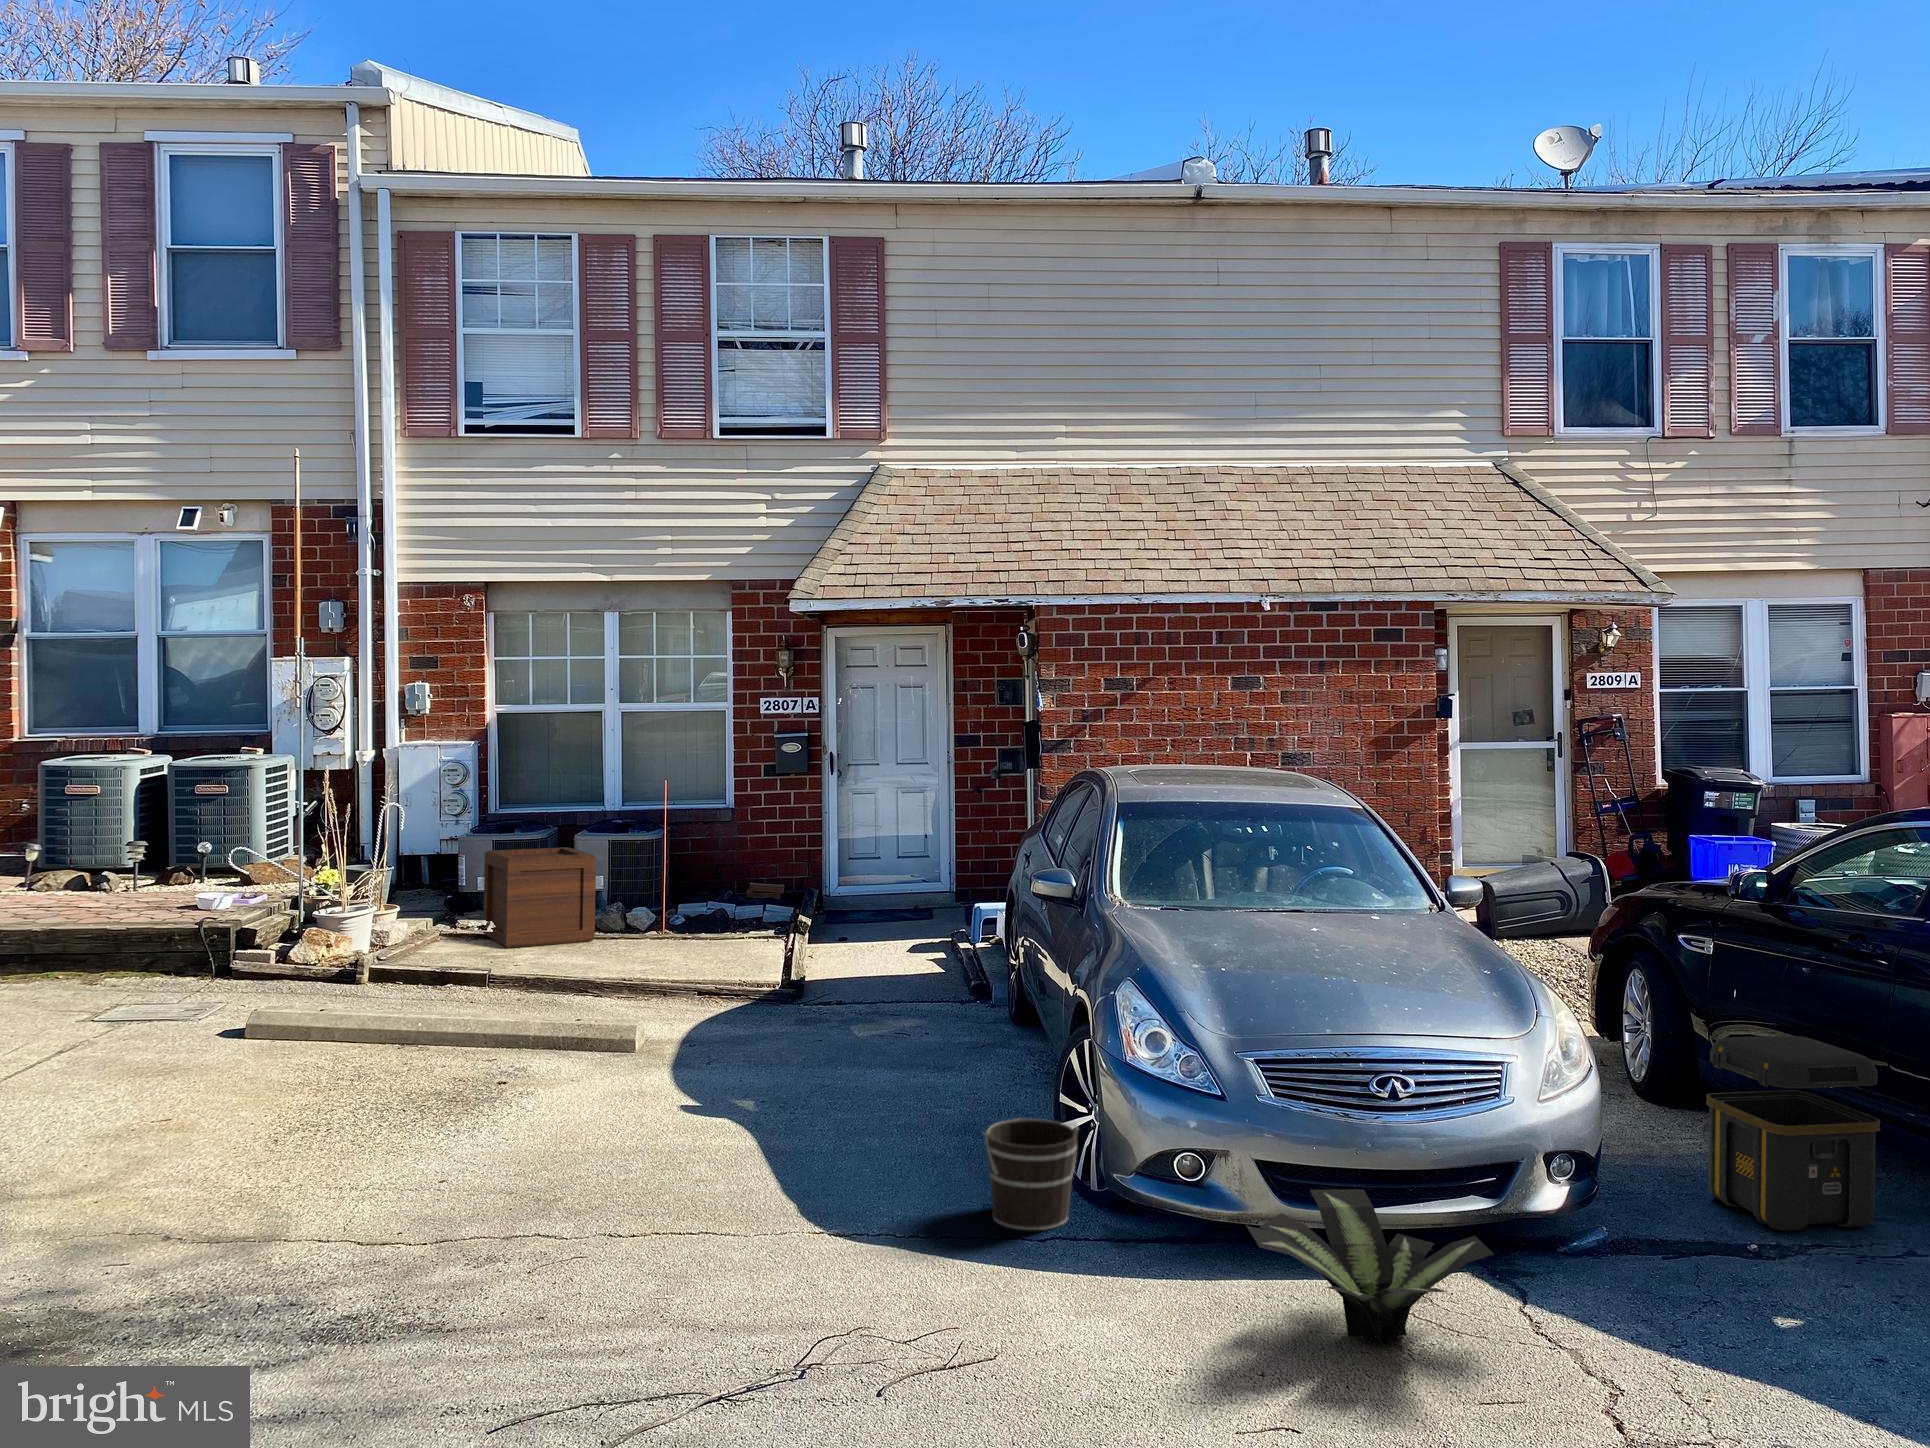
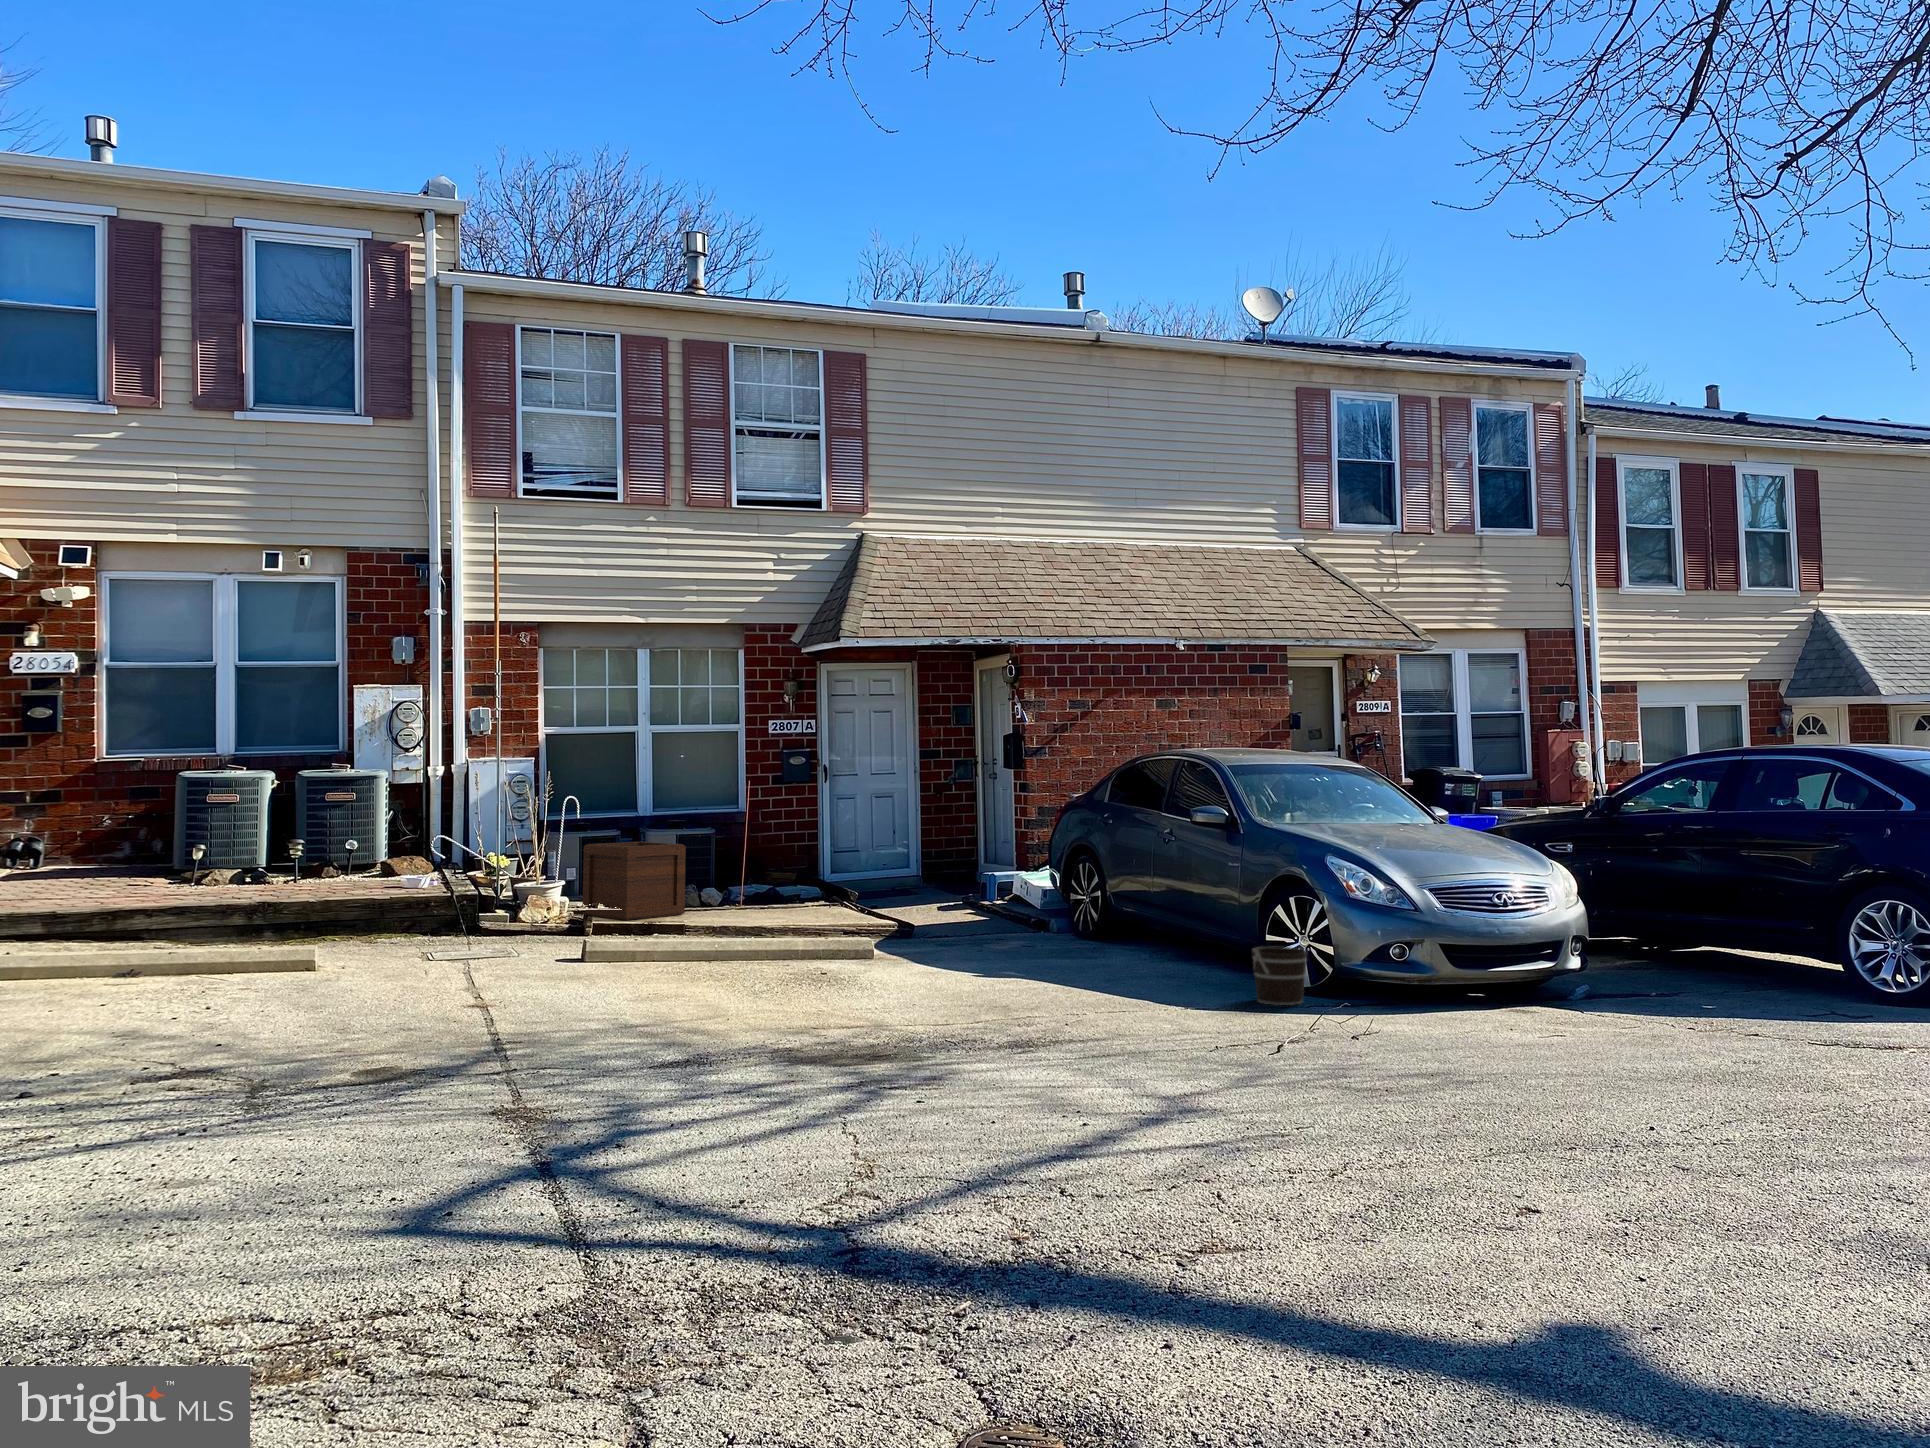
toolbox: present [1706,1036,1880,1231] -> none [1602,884,1694,983]
potted plant: present [1246,1189,1494,1347] -> none [1456,957,1574,1024]

